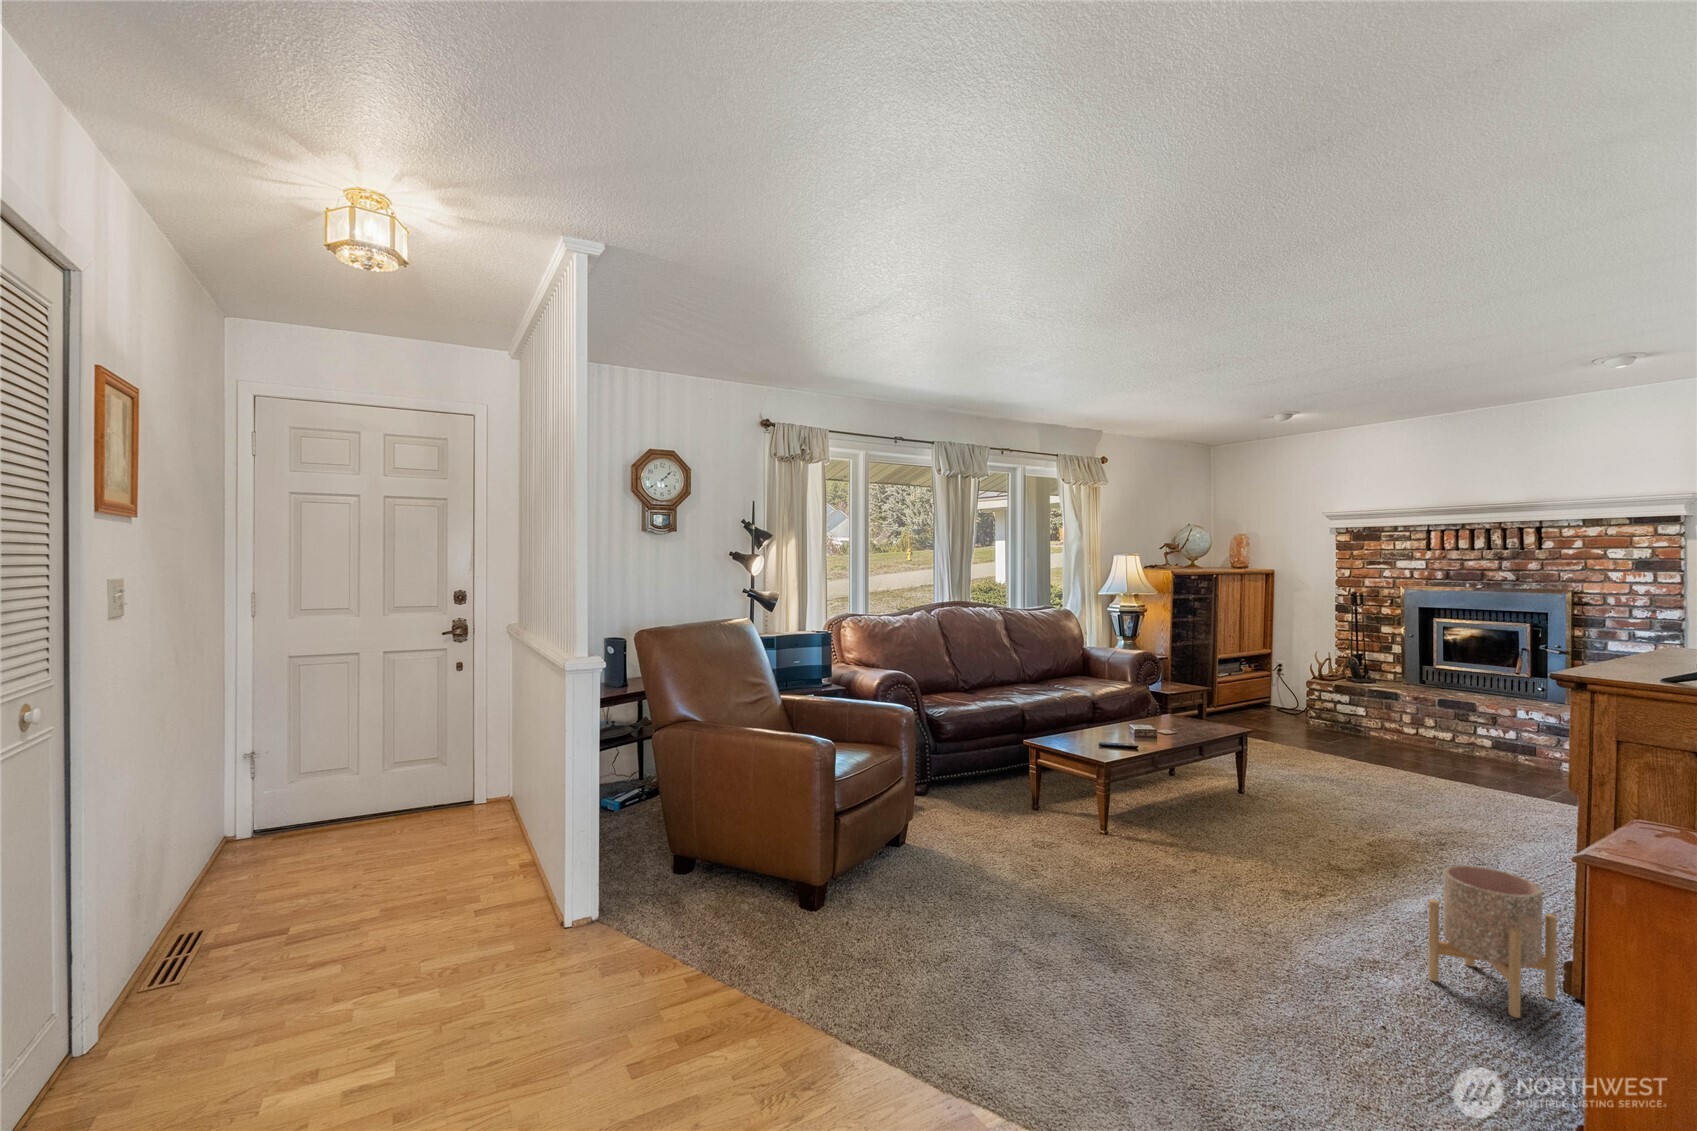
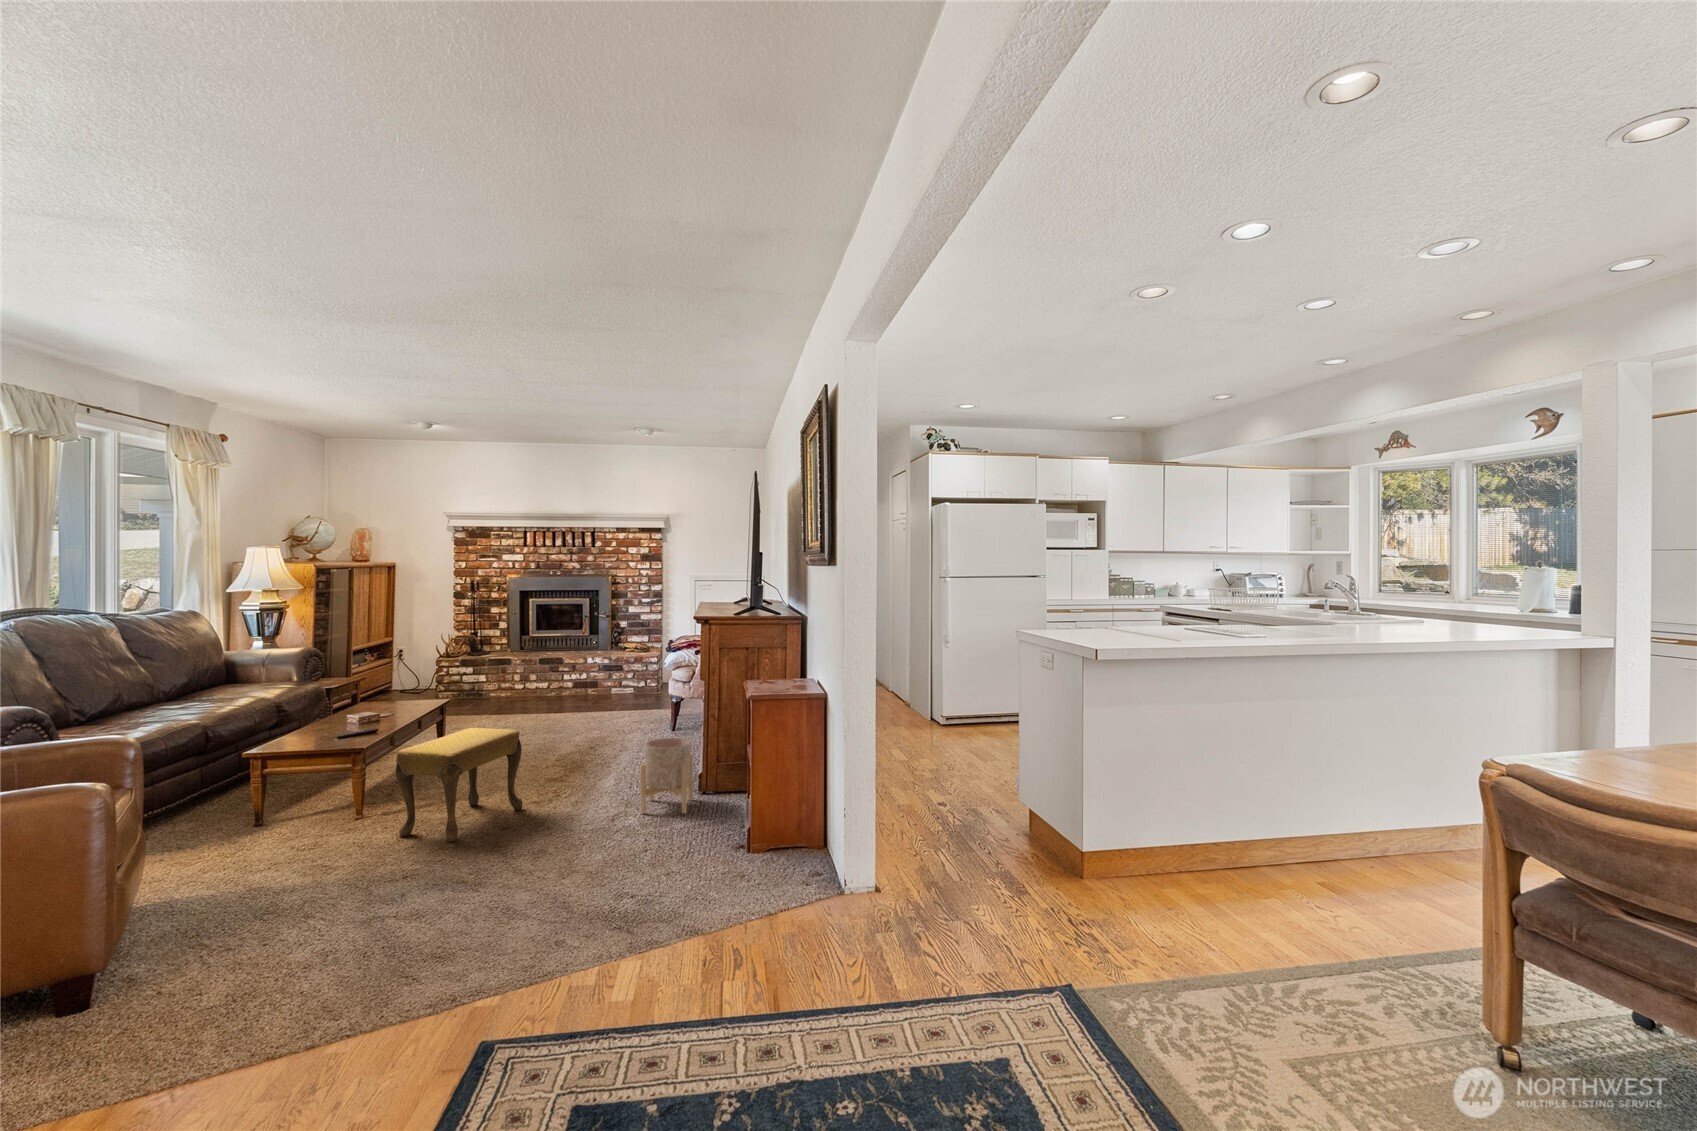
footstool: none [1111,770,1266,901] -> present [396,728,522,842]

